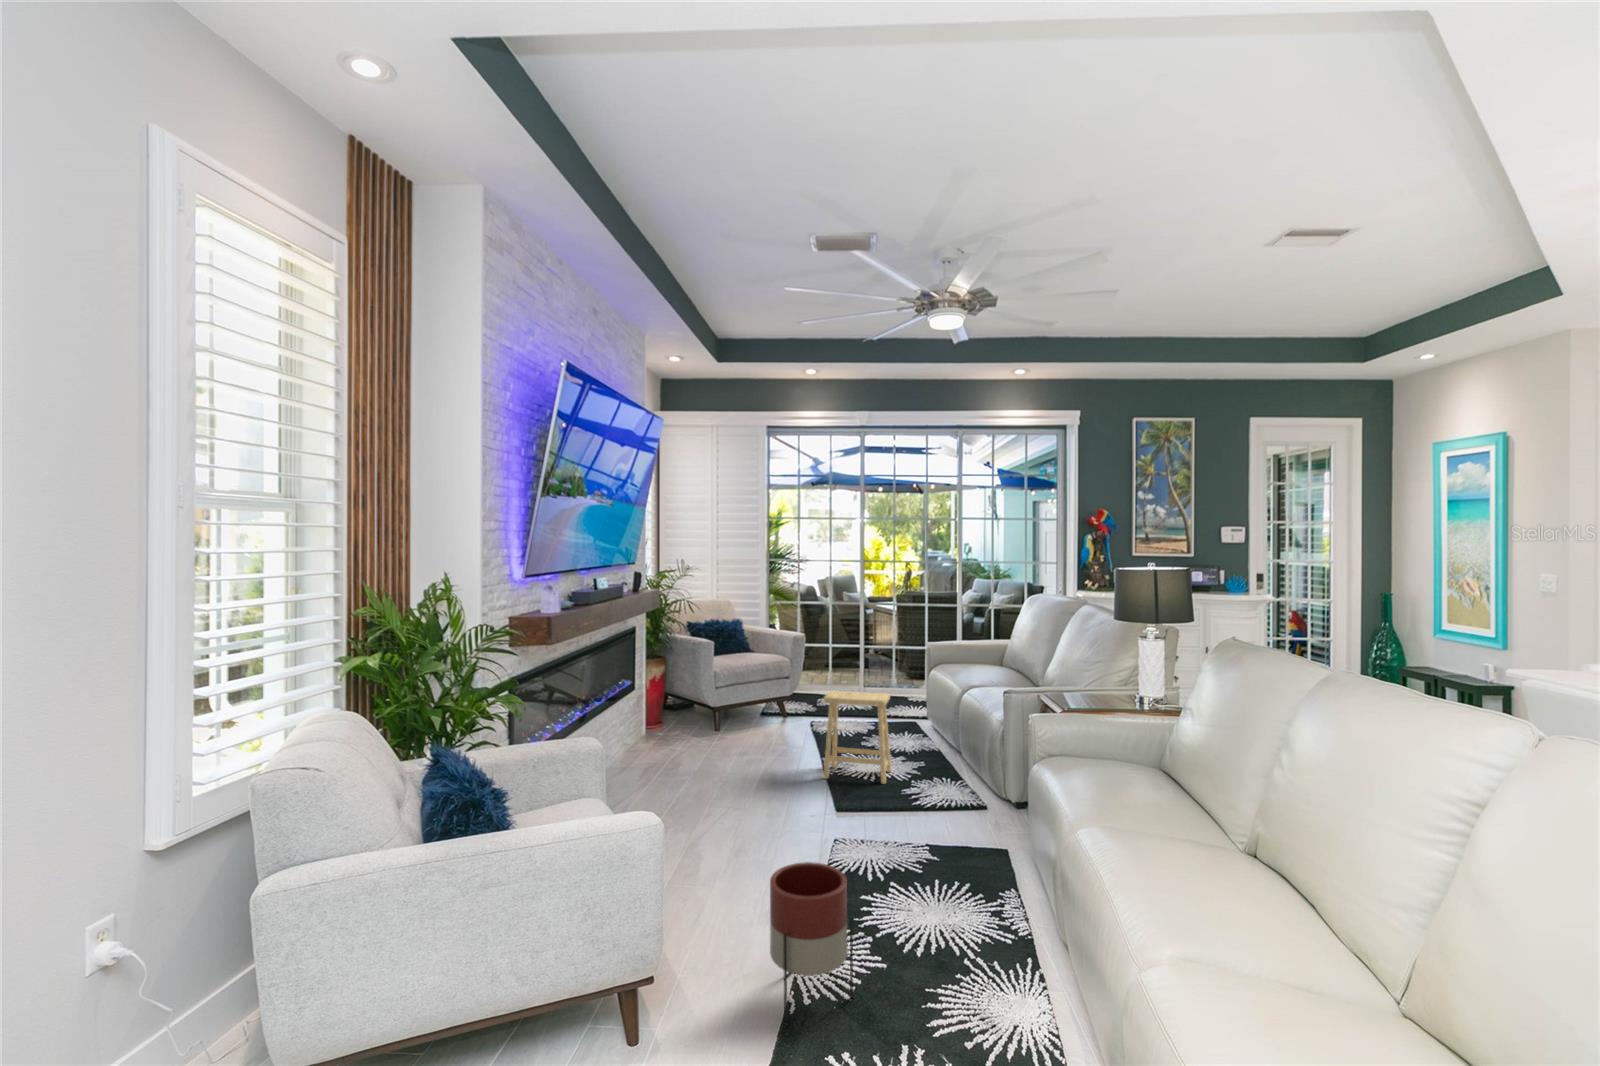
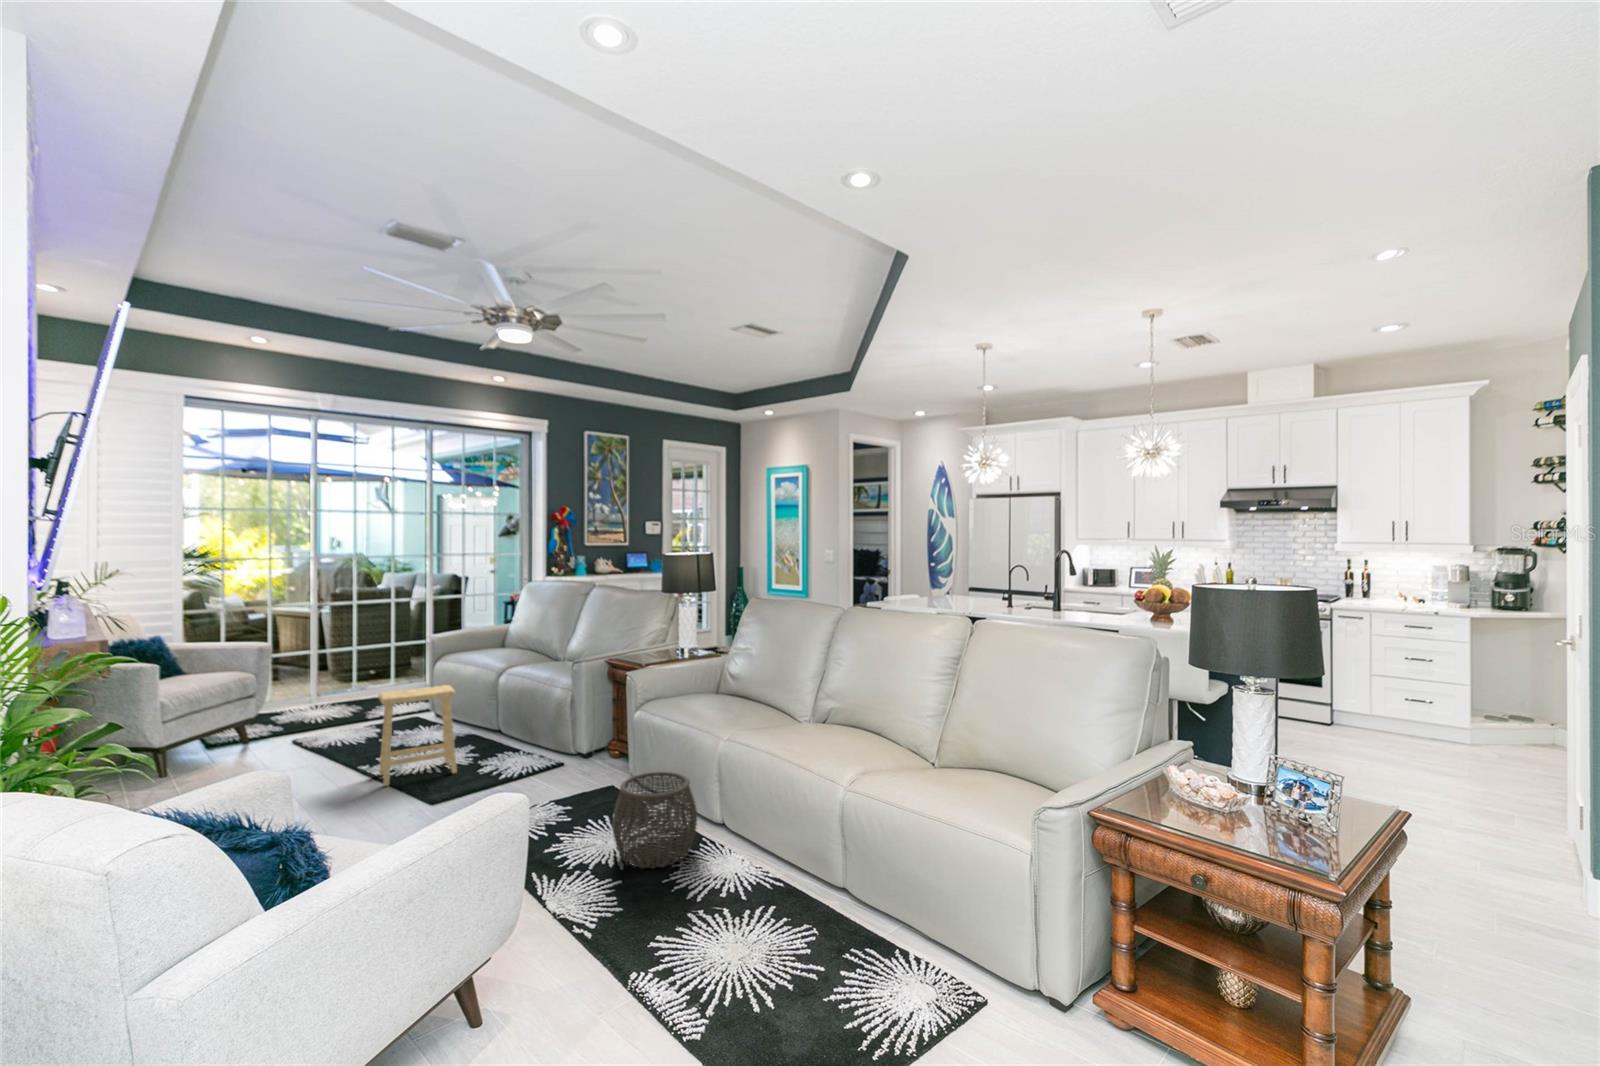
woven basket: none [900,845,1010,975] -> present [612,772,697,868]
planter: present [770,862,853,1020] -> none [551,809,621,946]

